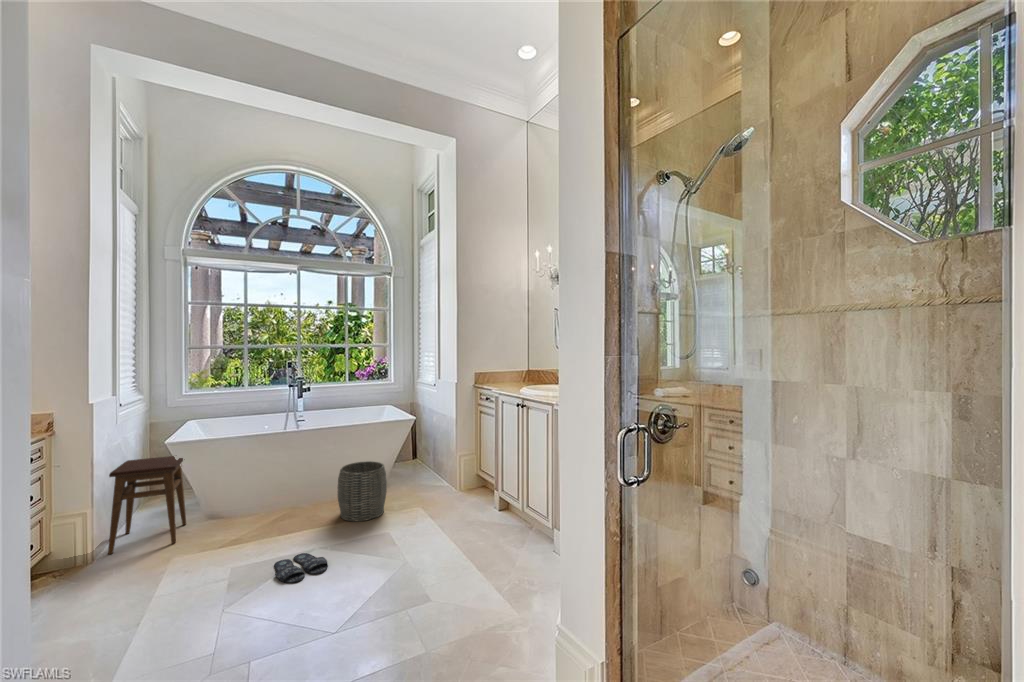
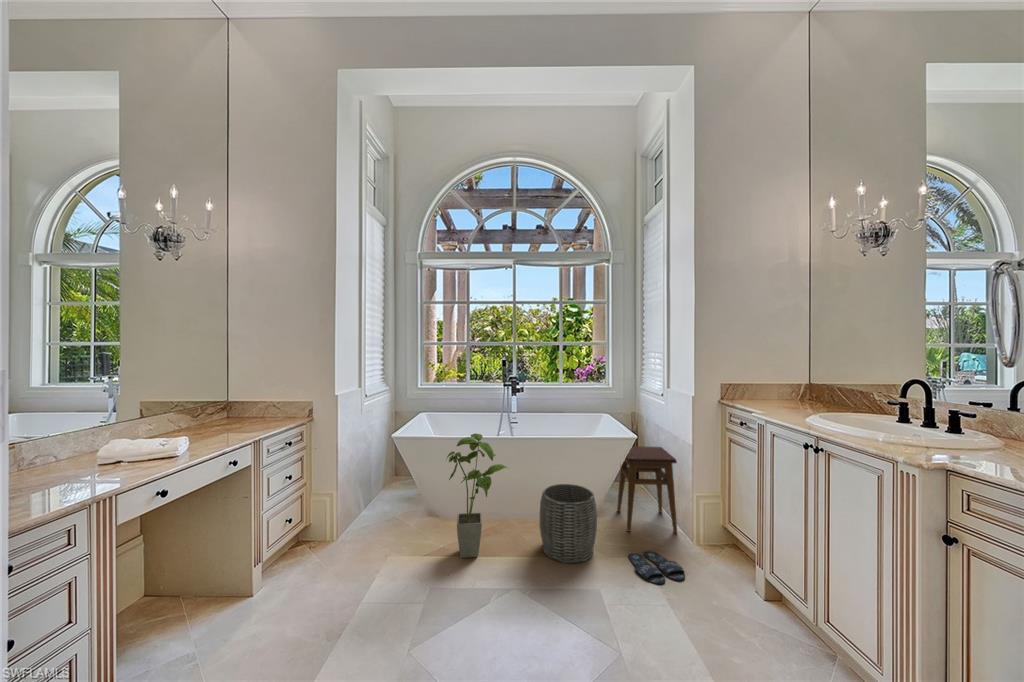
house plant: none [246,425,309,538] -> present [447,433,507,558]
stool: present [108,456,186,554] -> present [617,446,677,533]
slippers: present [274,553,328,583] -> present [628,551,685,584]

